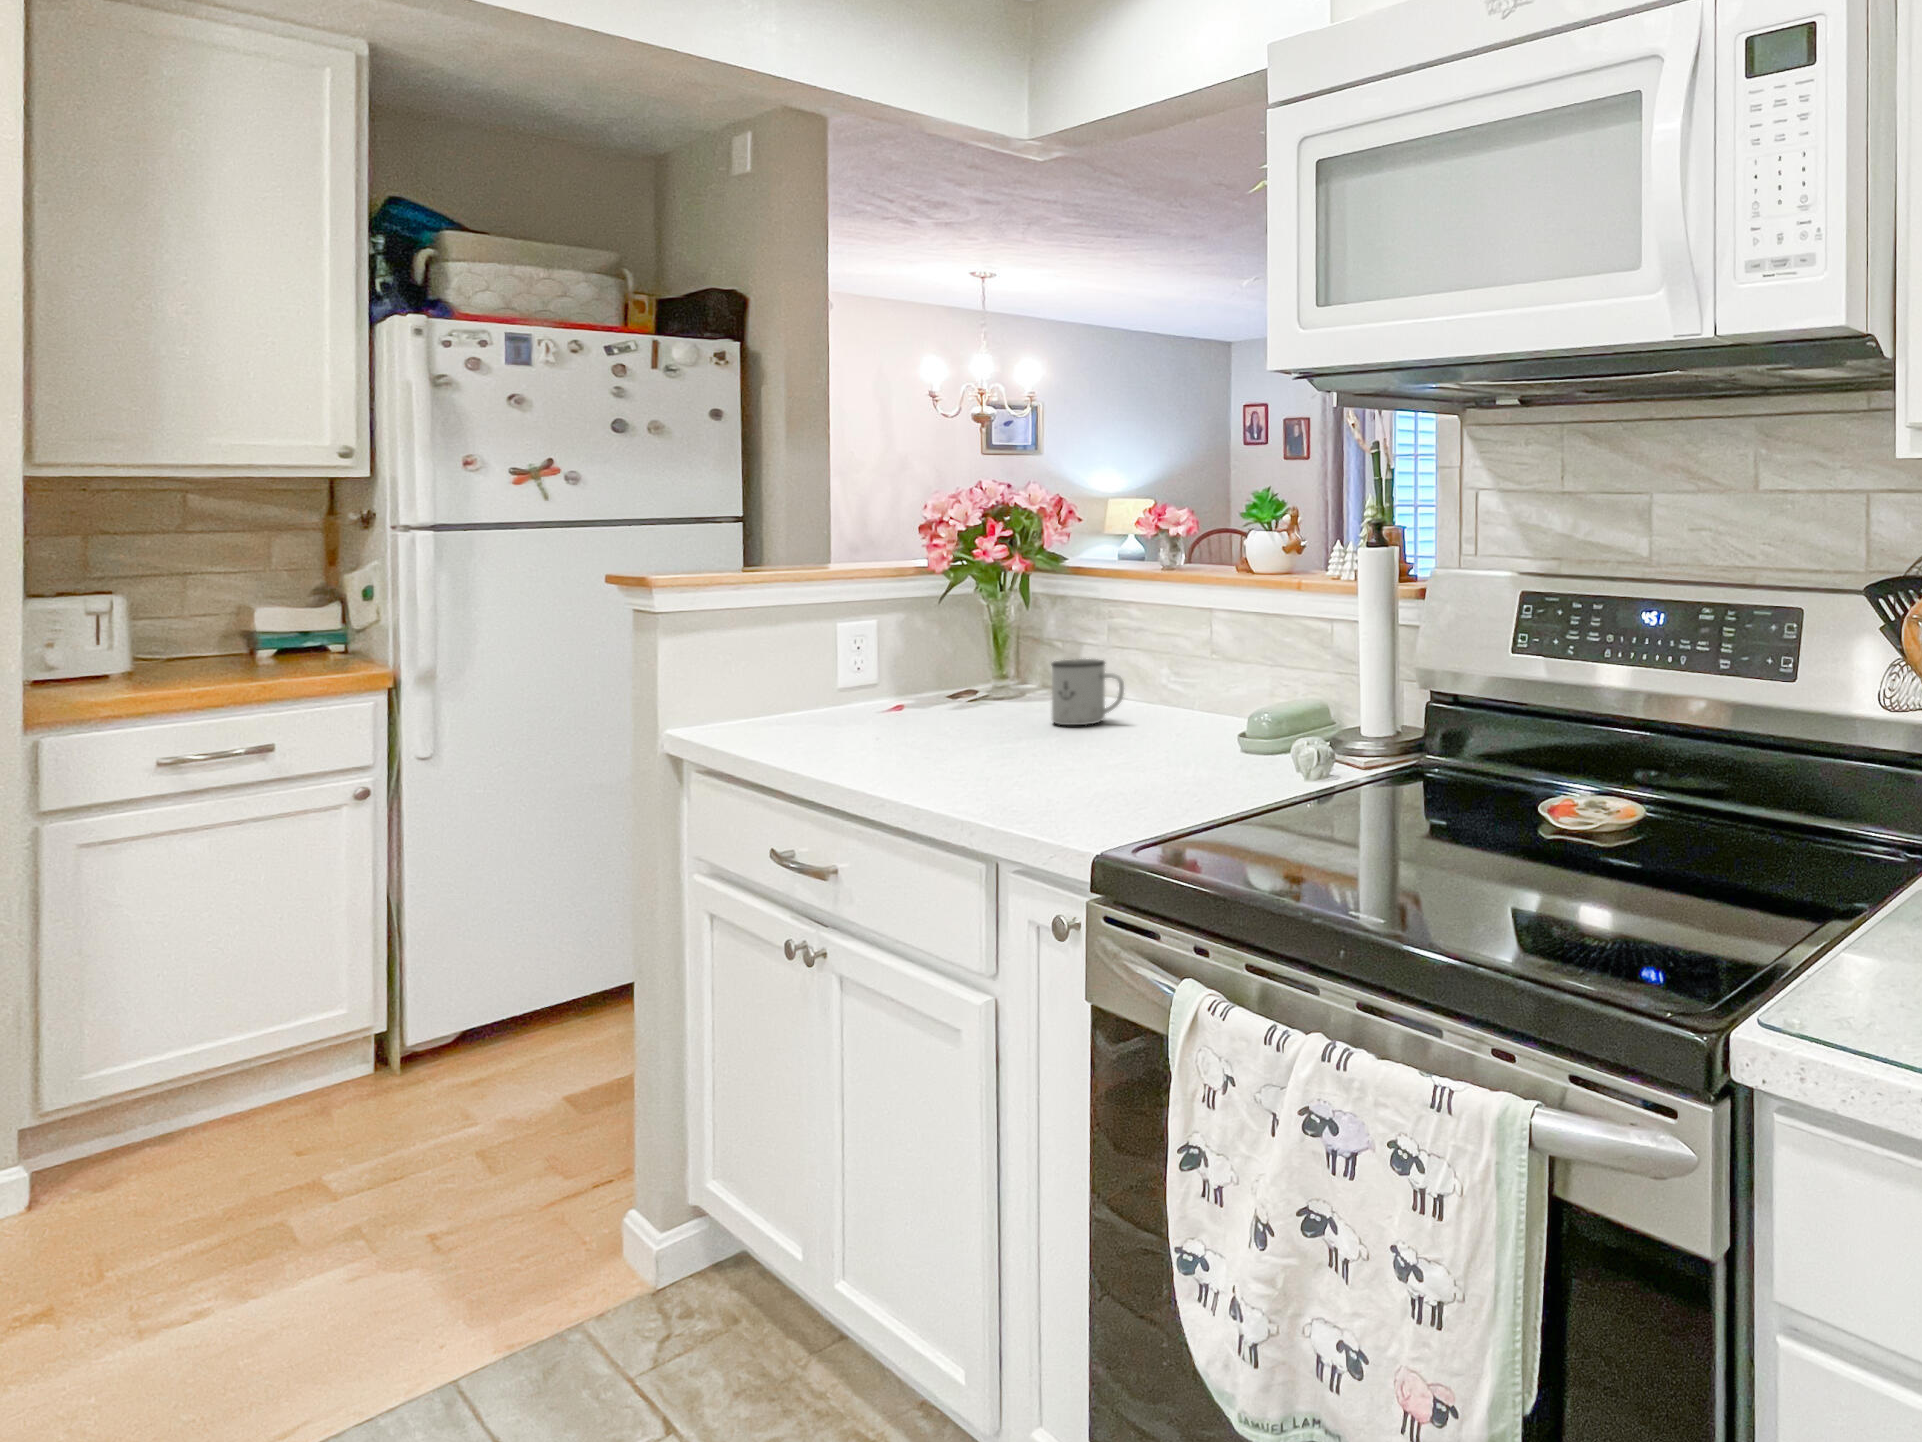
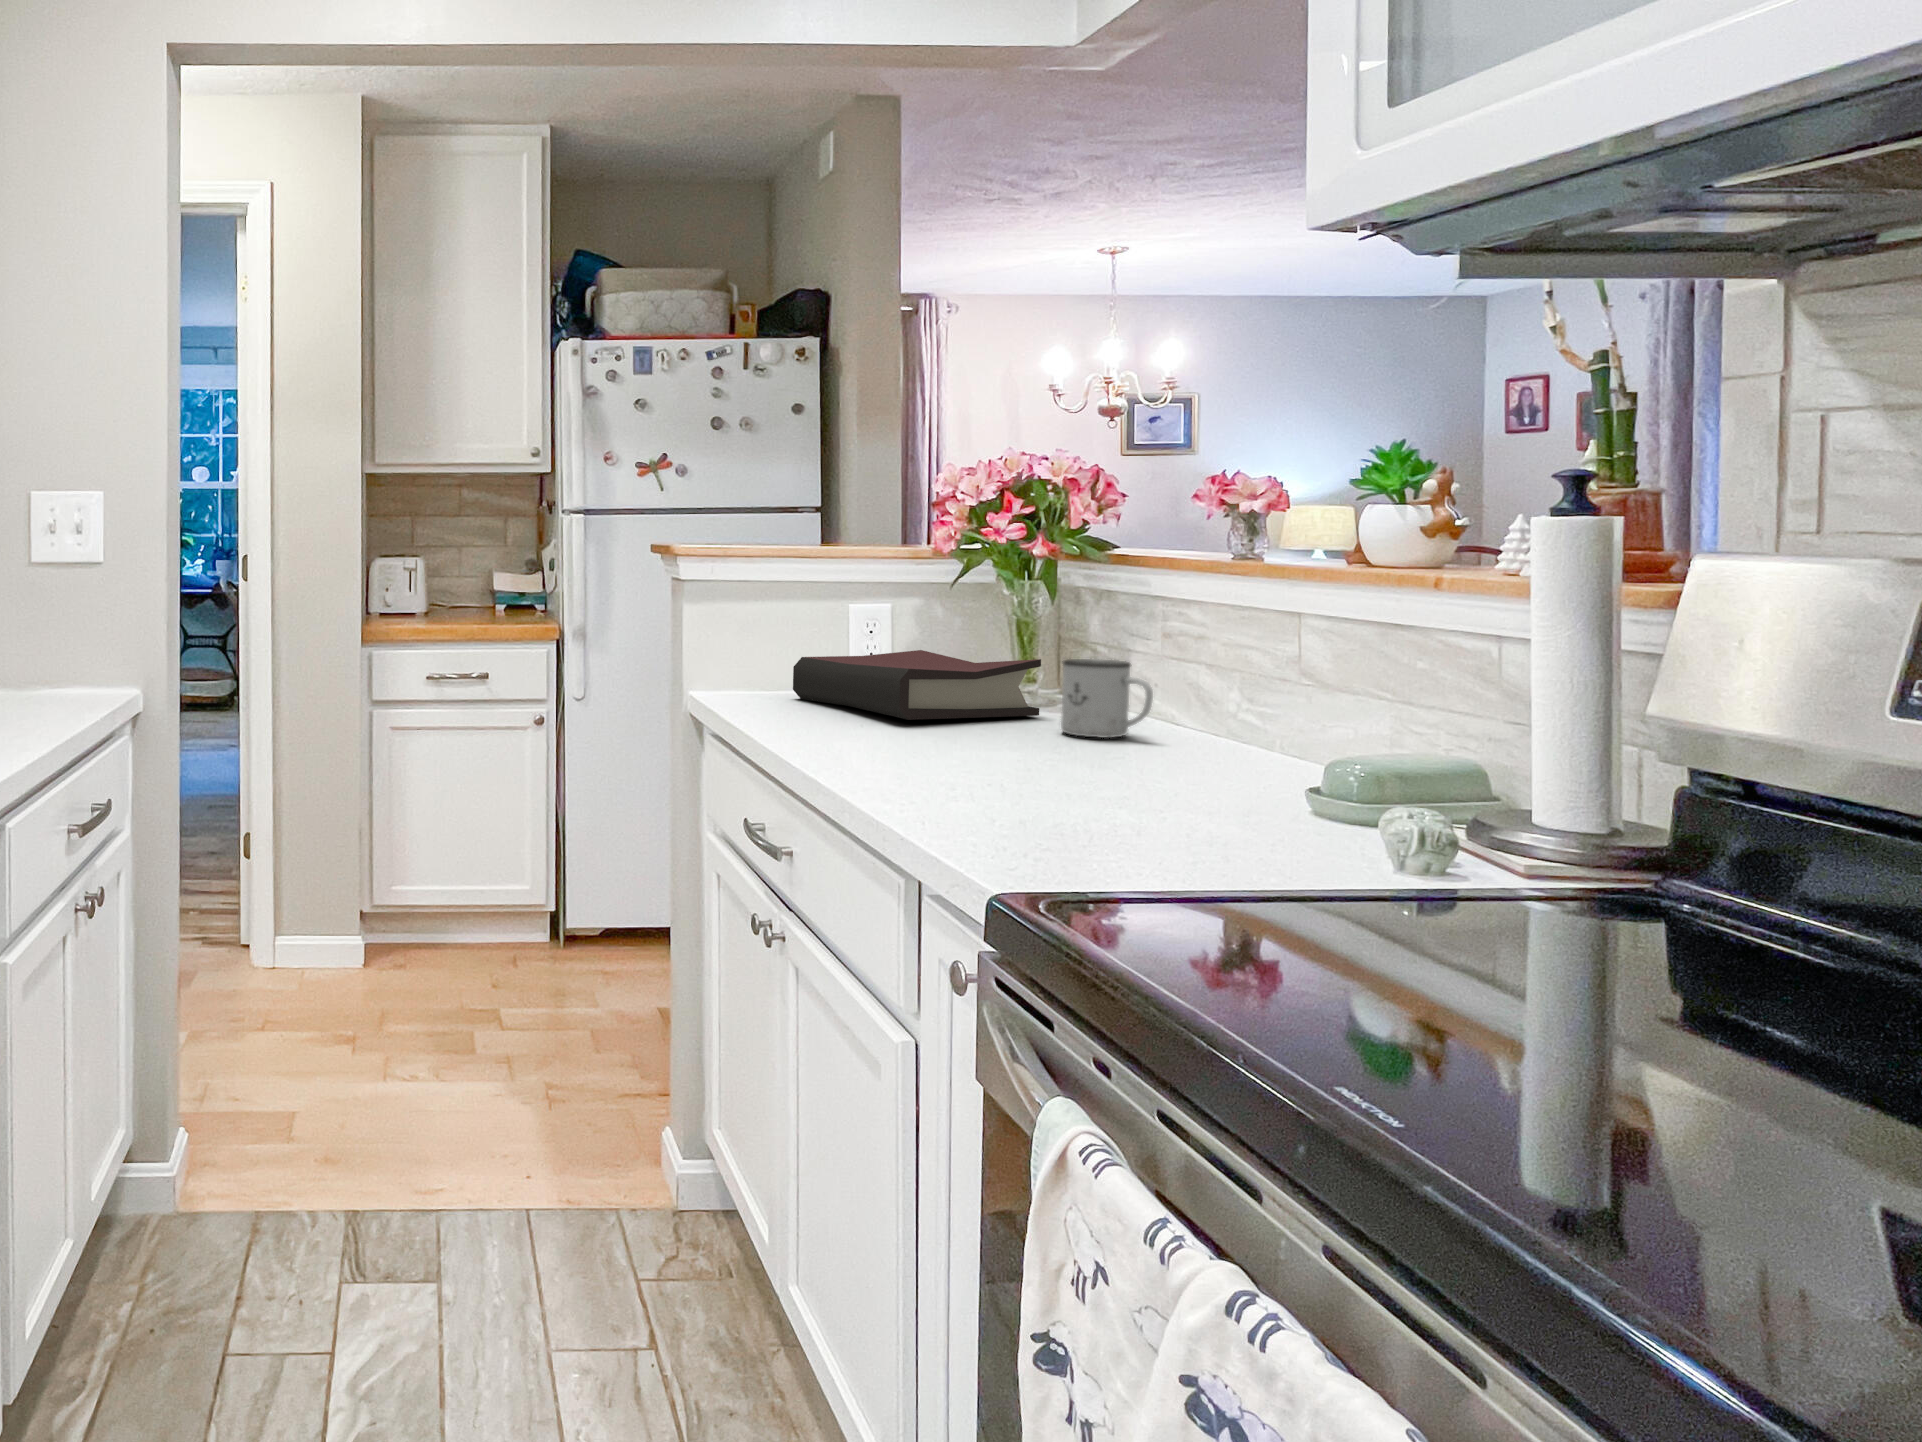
hardback book: none [788,660,1026,728] -> present [793,650,1041,720]

